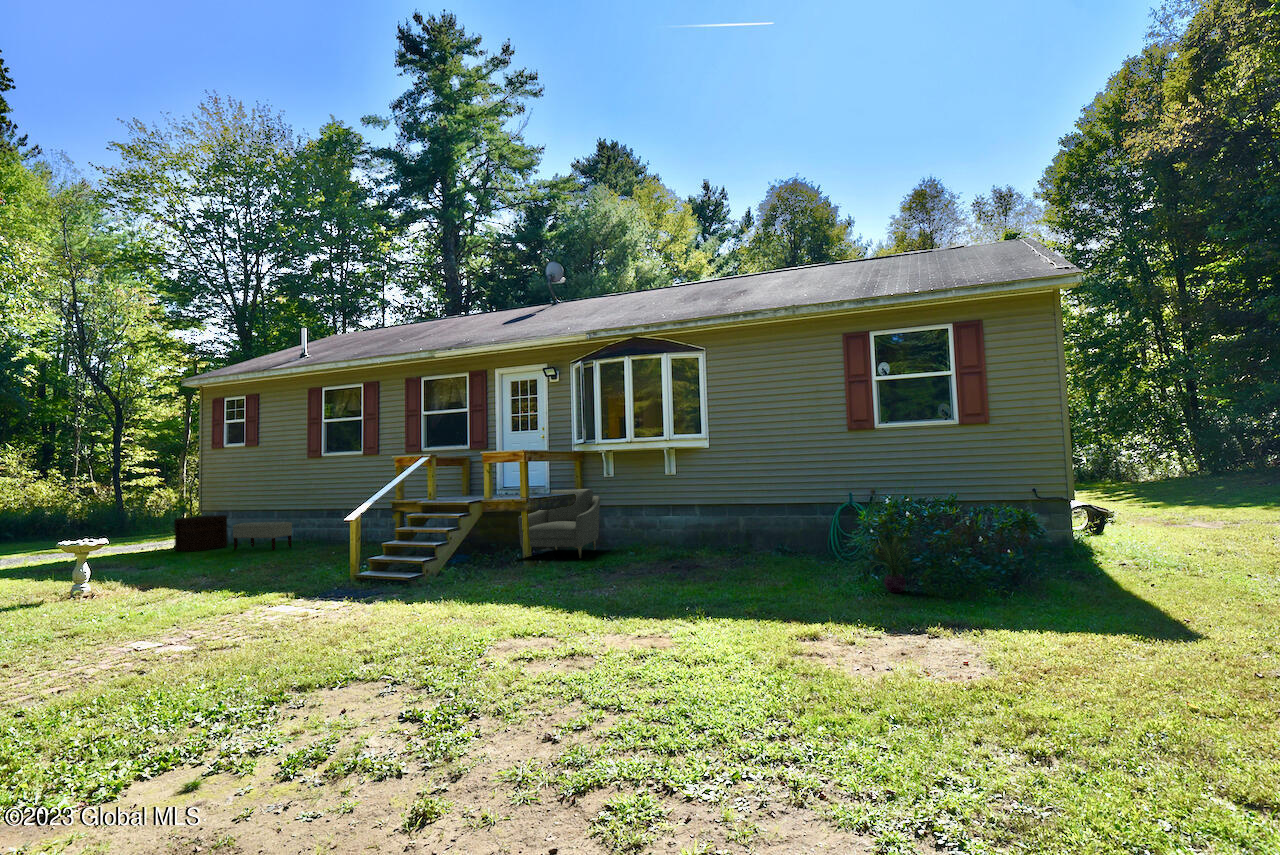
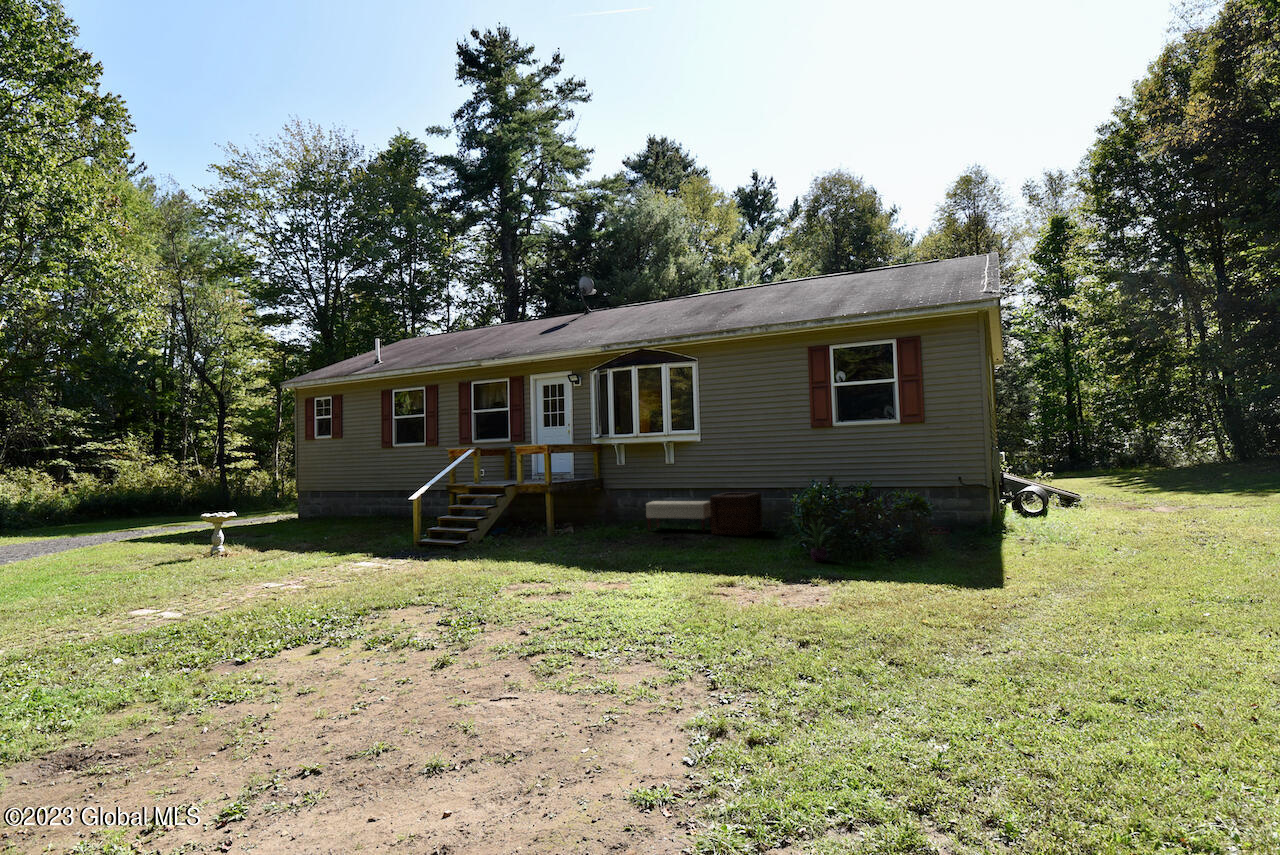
chair: present [518,489,600,558] -> none [546,476,615,533]
wooden crate: present [174,515,228,551] -> present [710,492,763,536]
bench: present [233,522,292,550] -> present [646,501,711,532]

